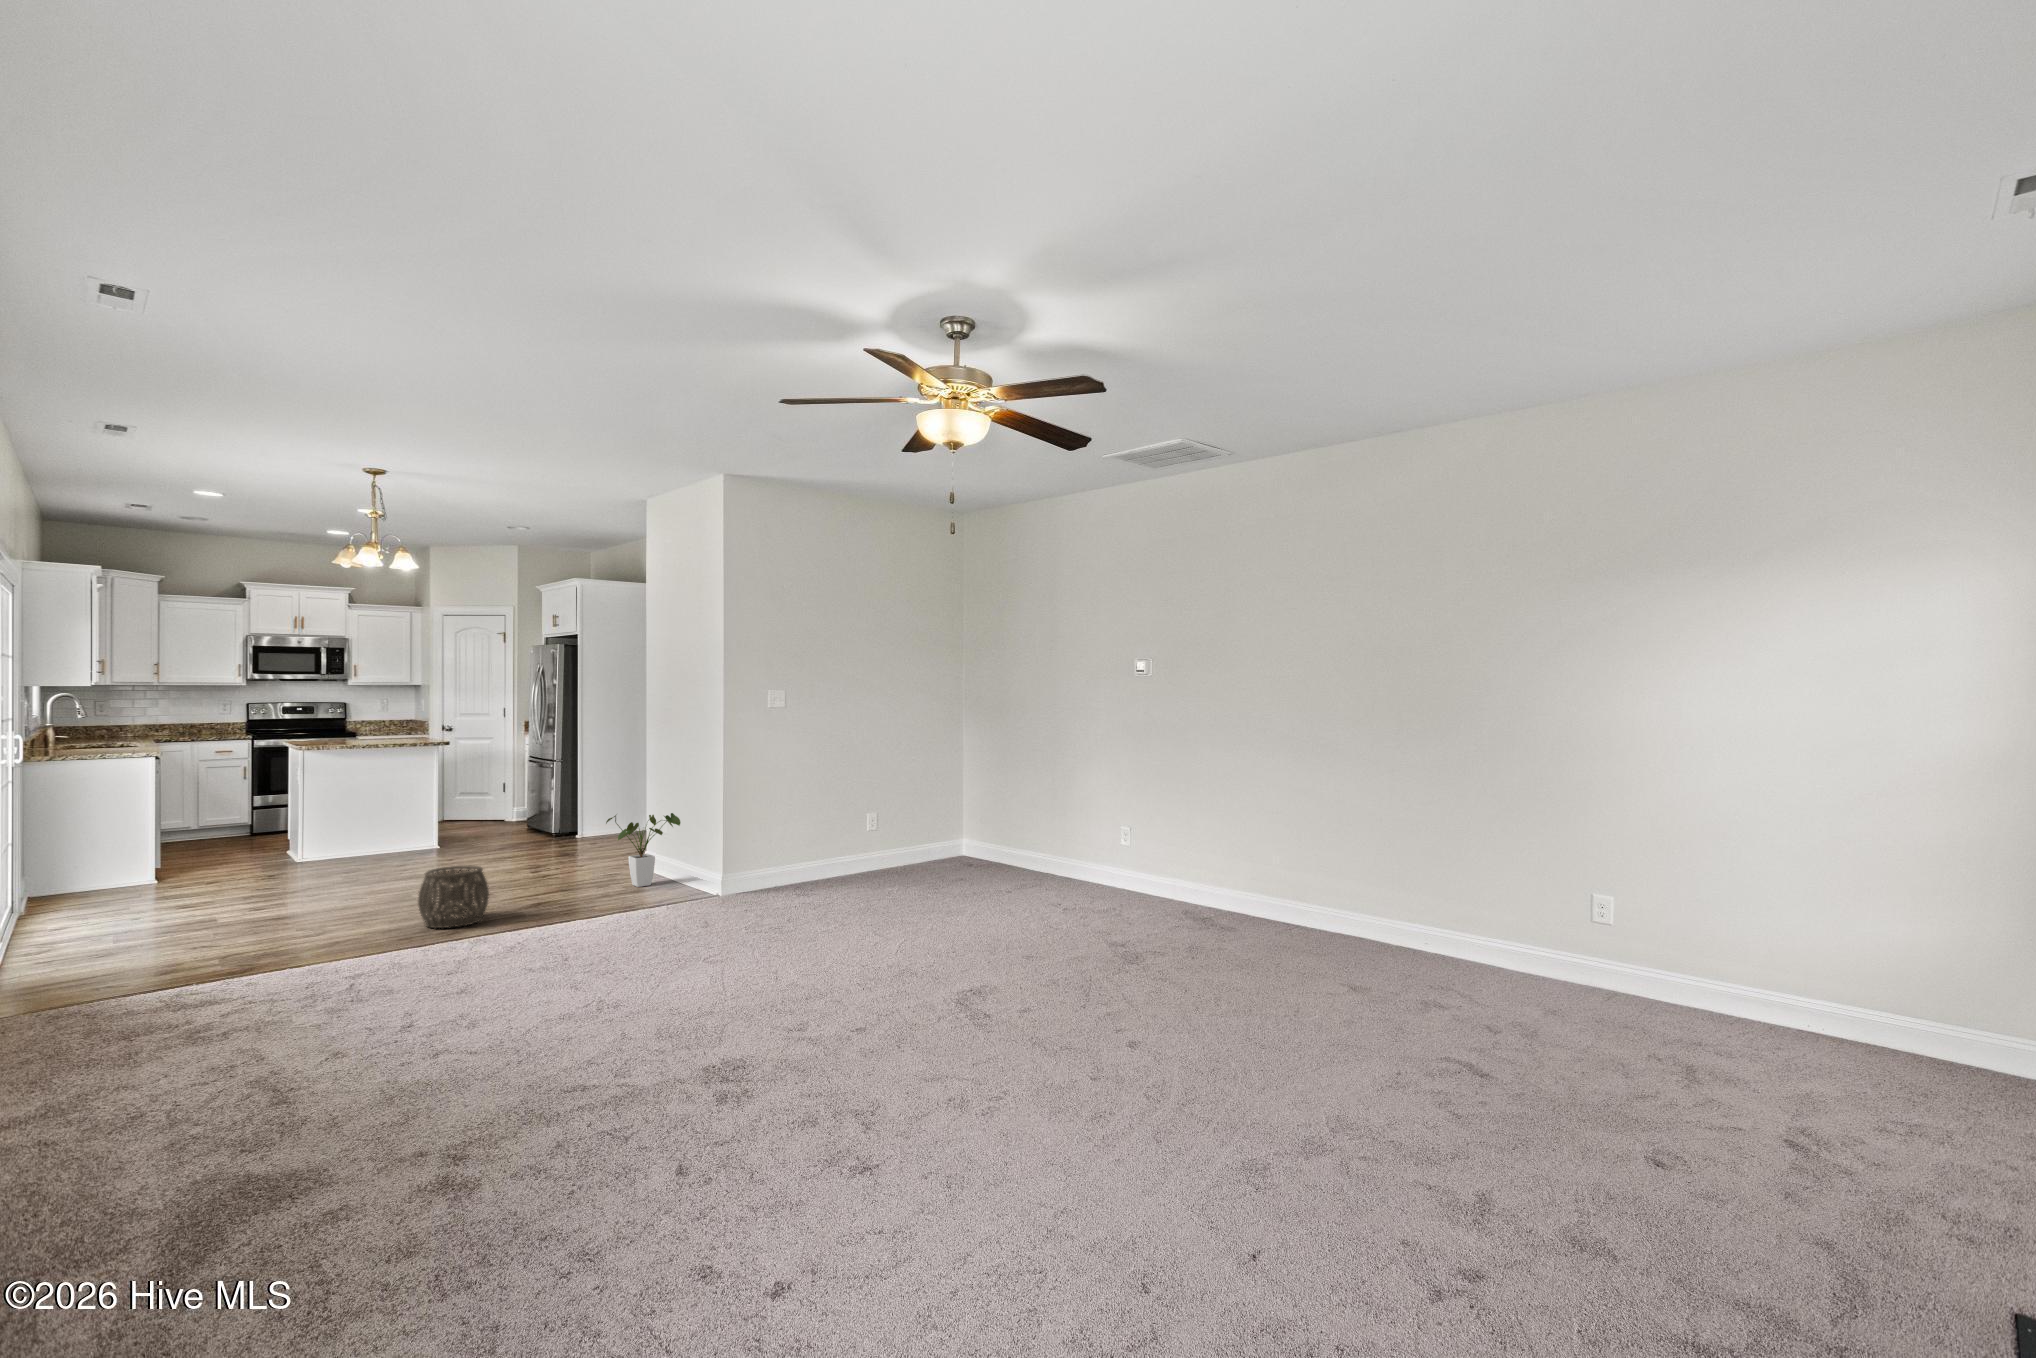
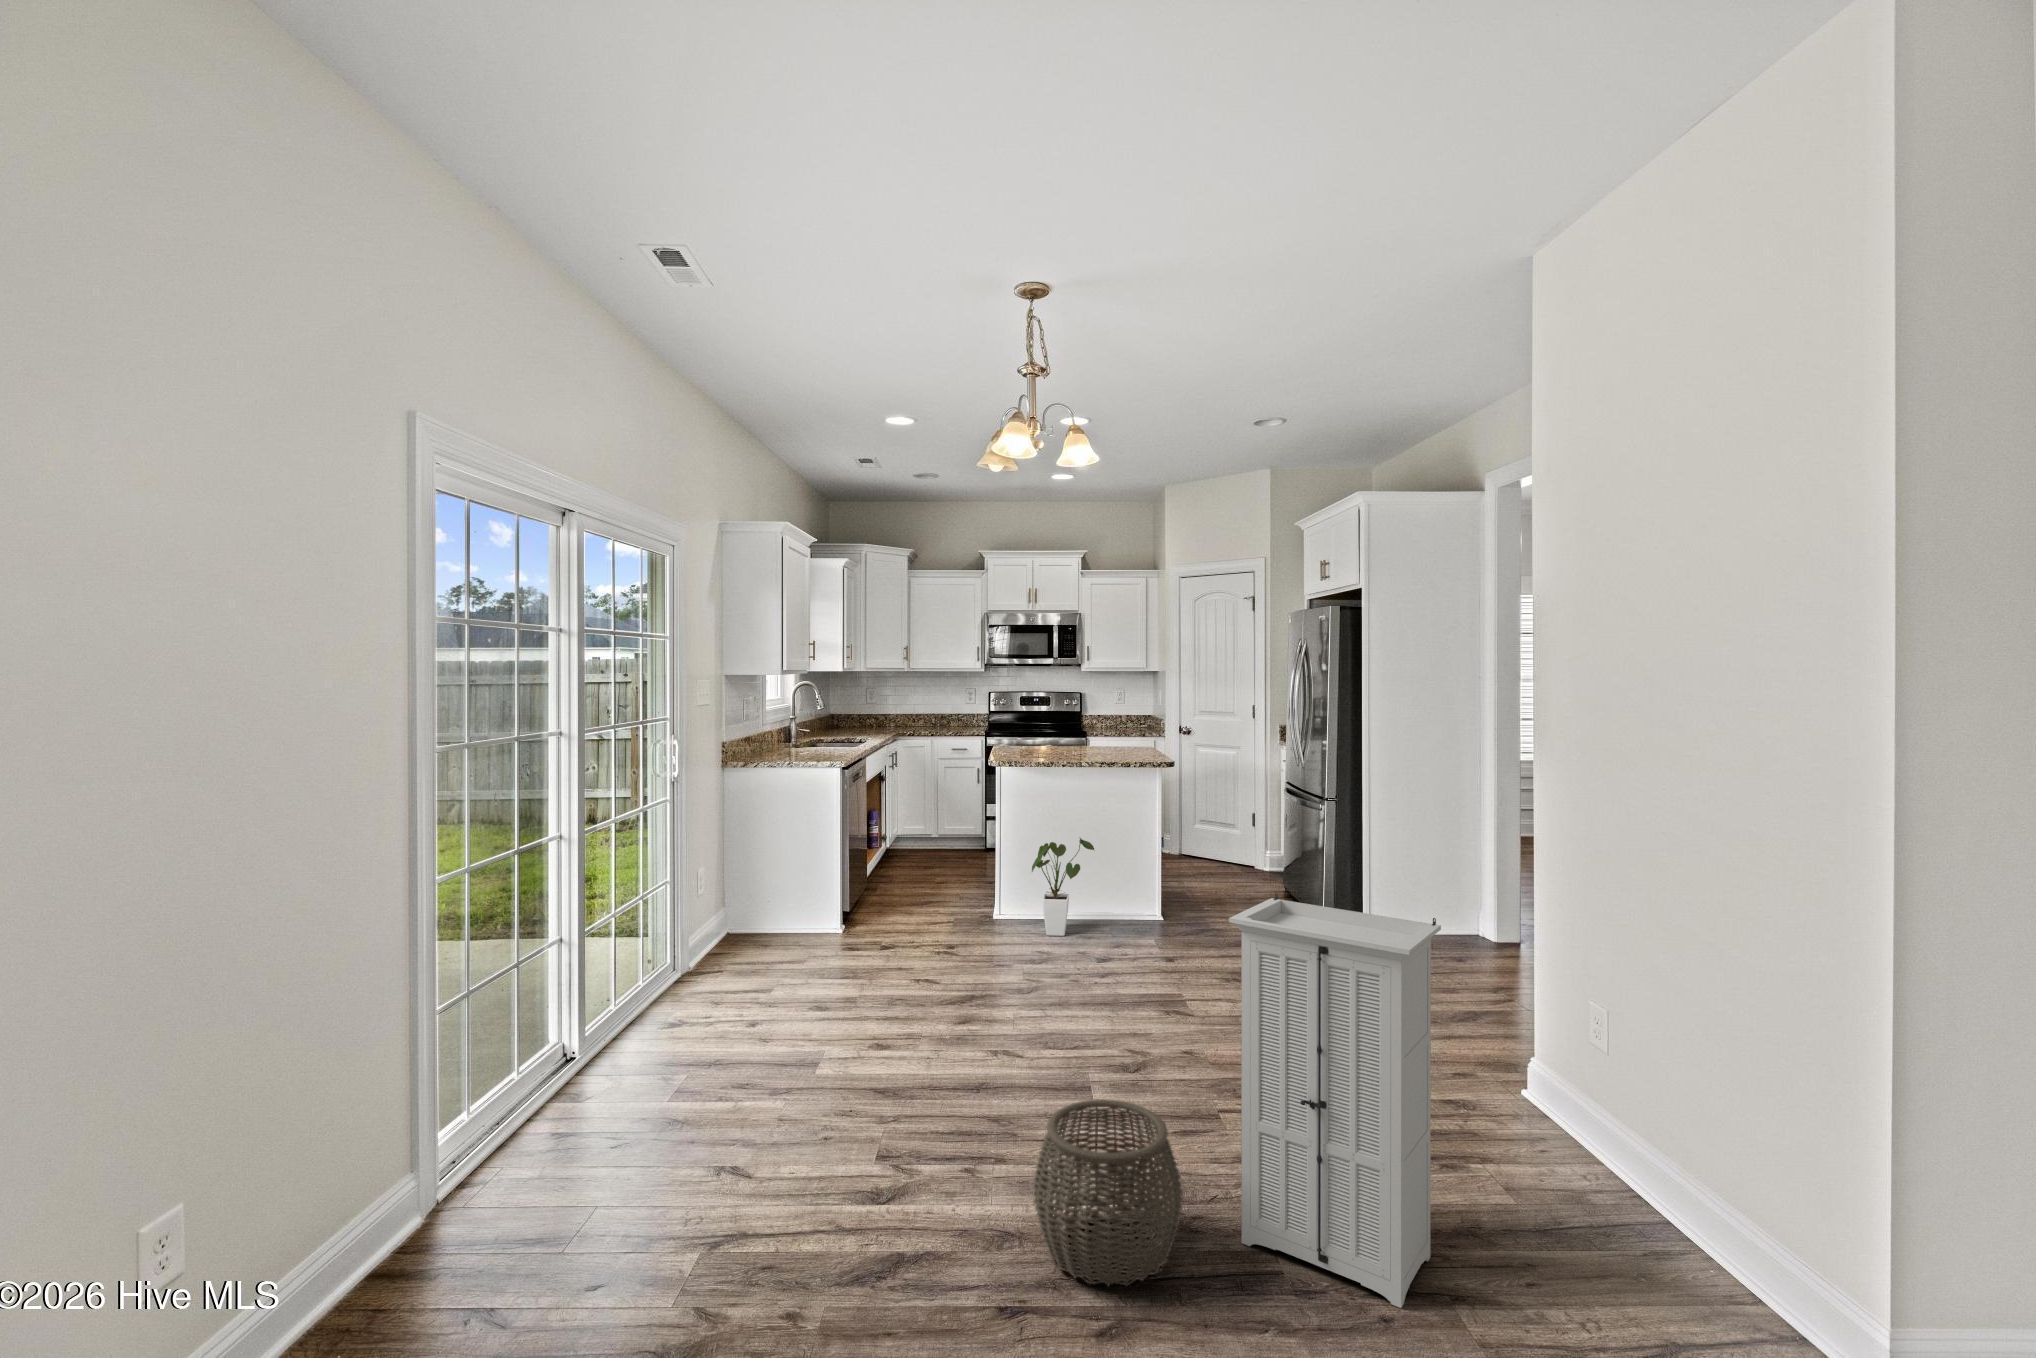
storage cabinet: none [510,773,598,913] -> present [1229,893,1441,1308]
house plant: present [606,813,681,887] -> present [1032,838,1094,936]

